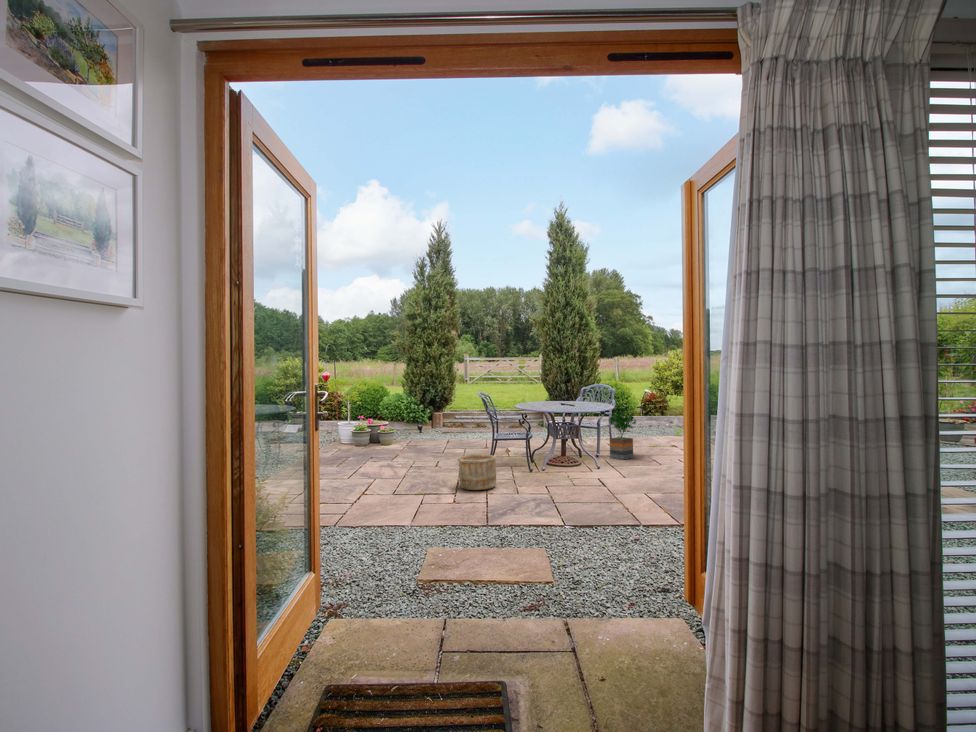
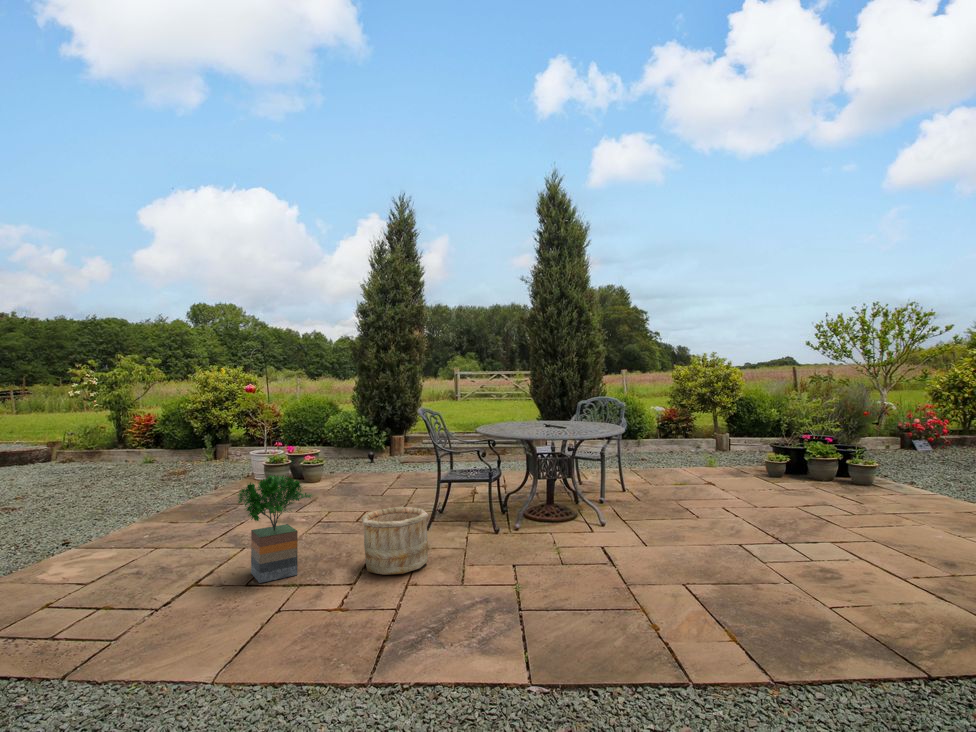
potted tree: present [609,414,636,460] -> present [238,475,312,583]

